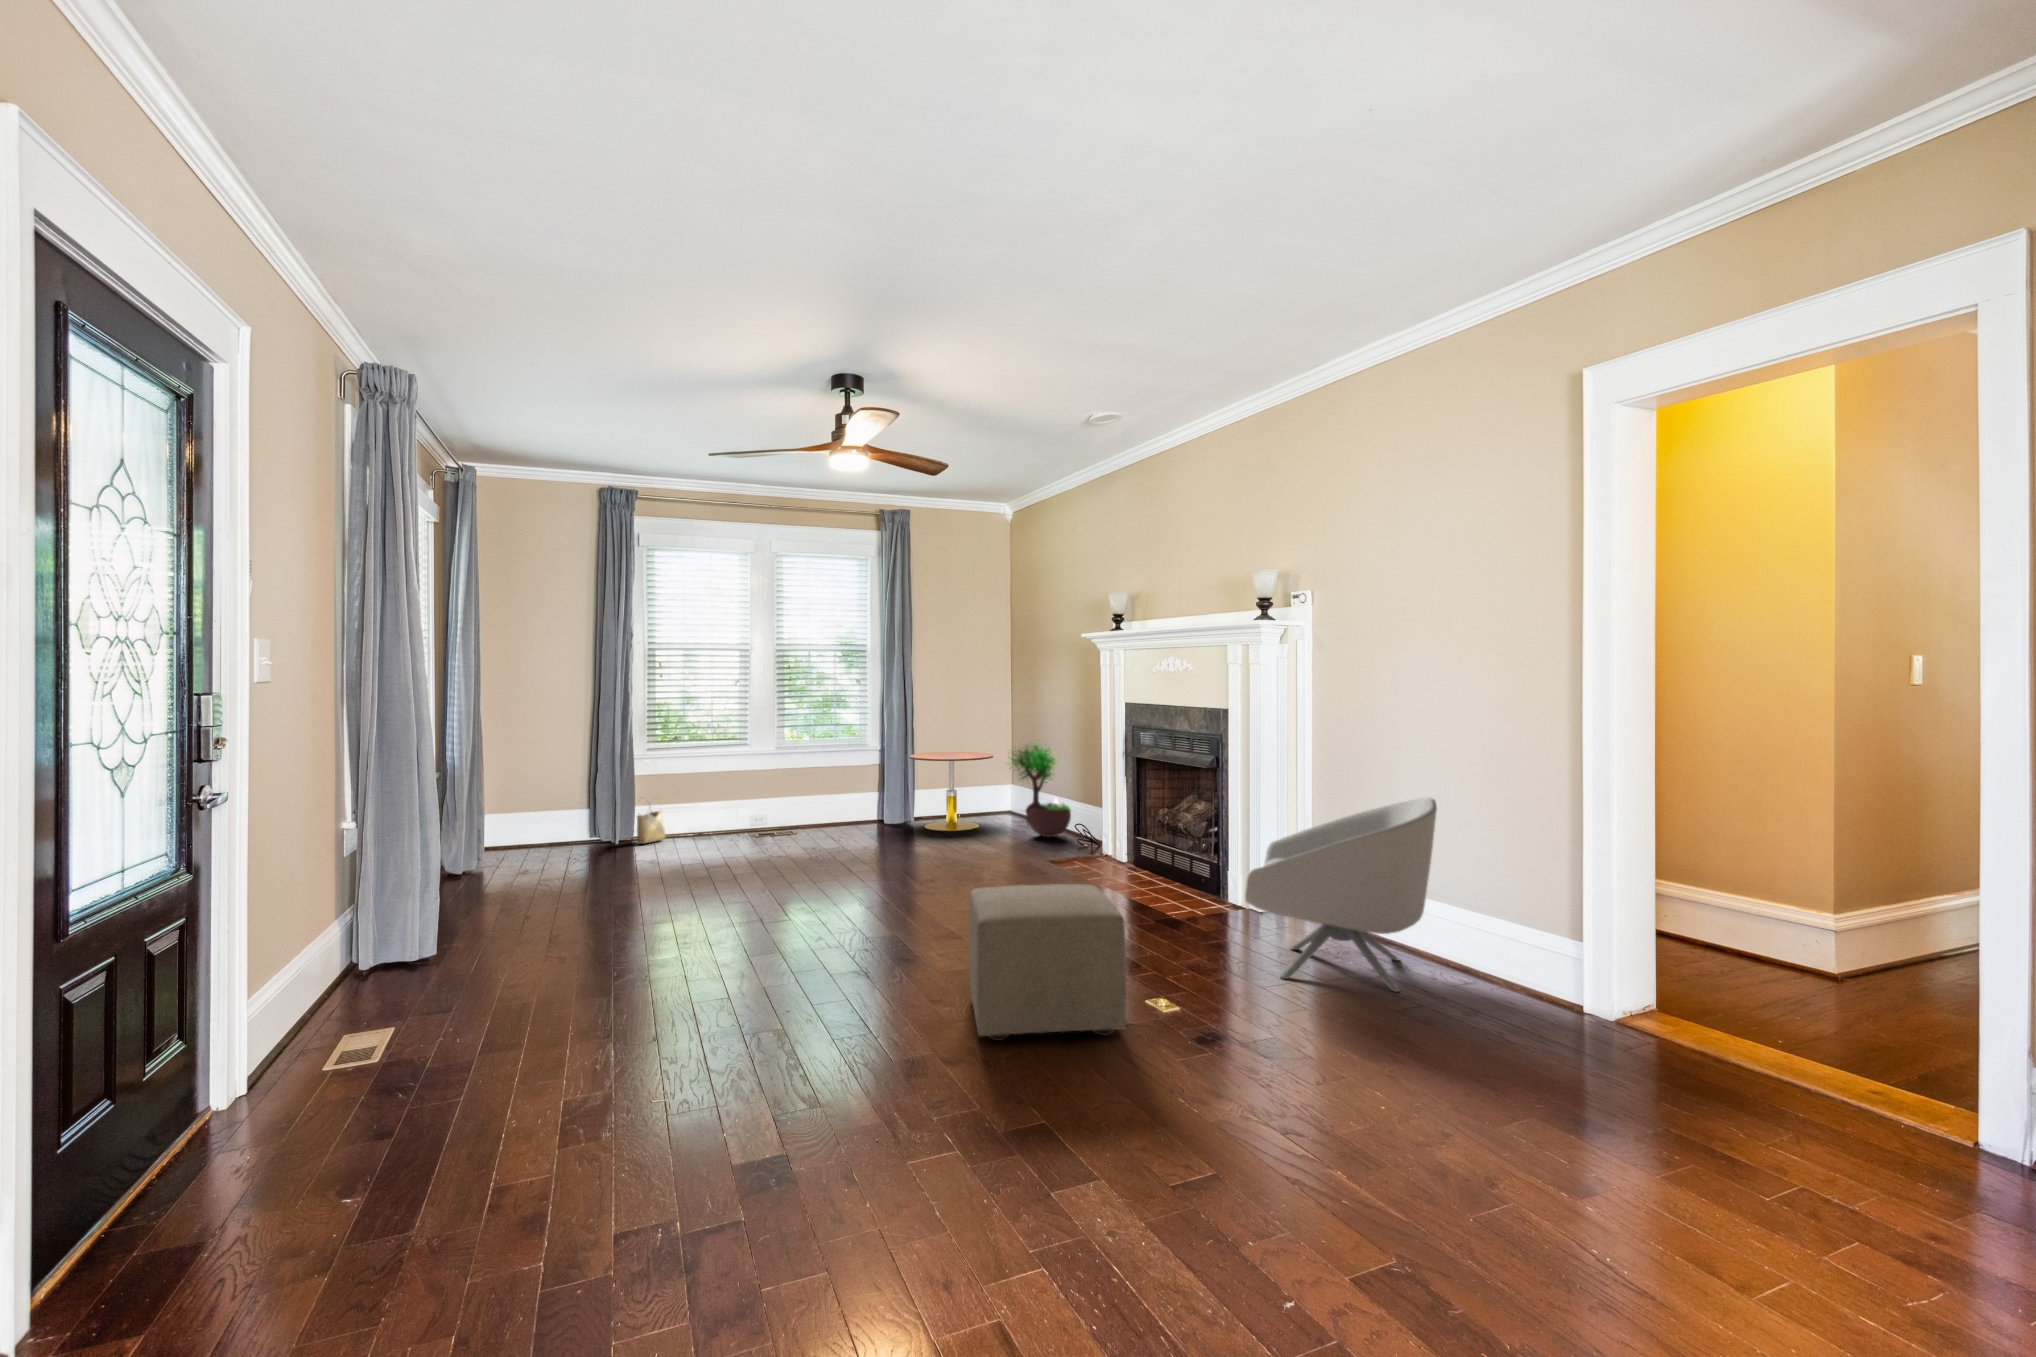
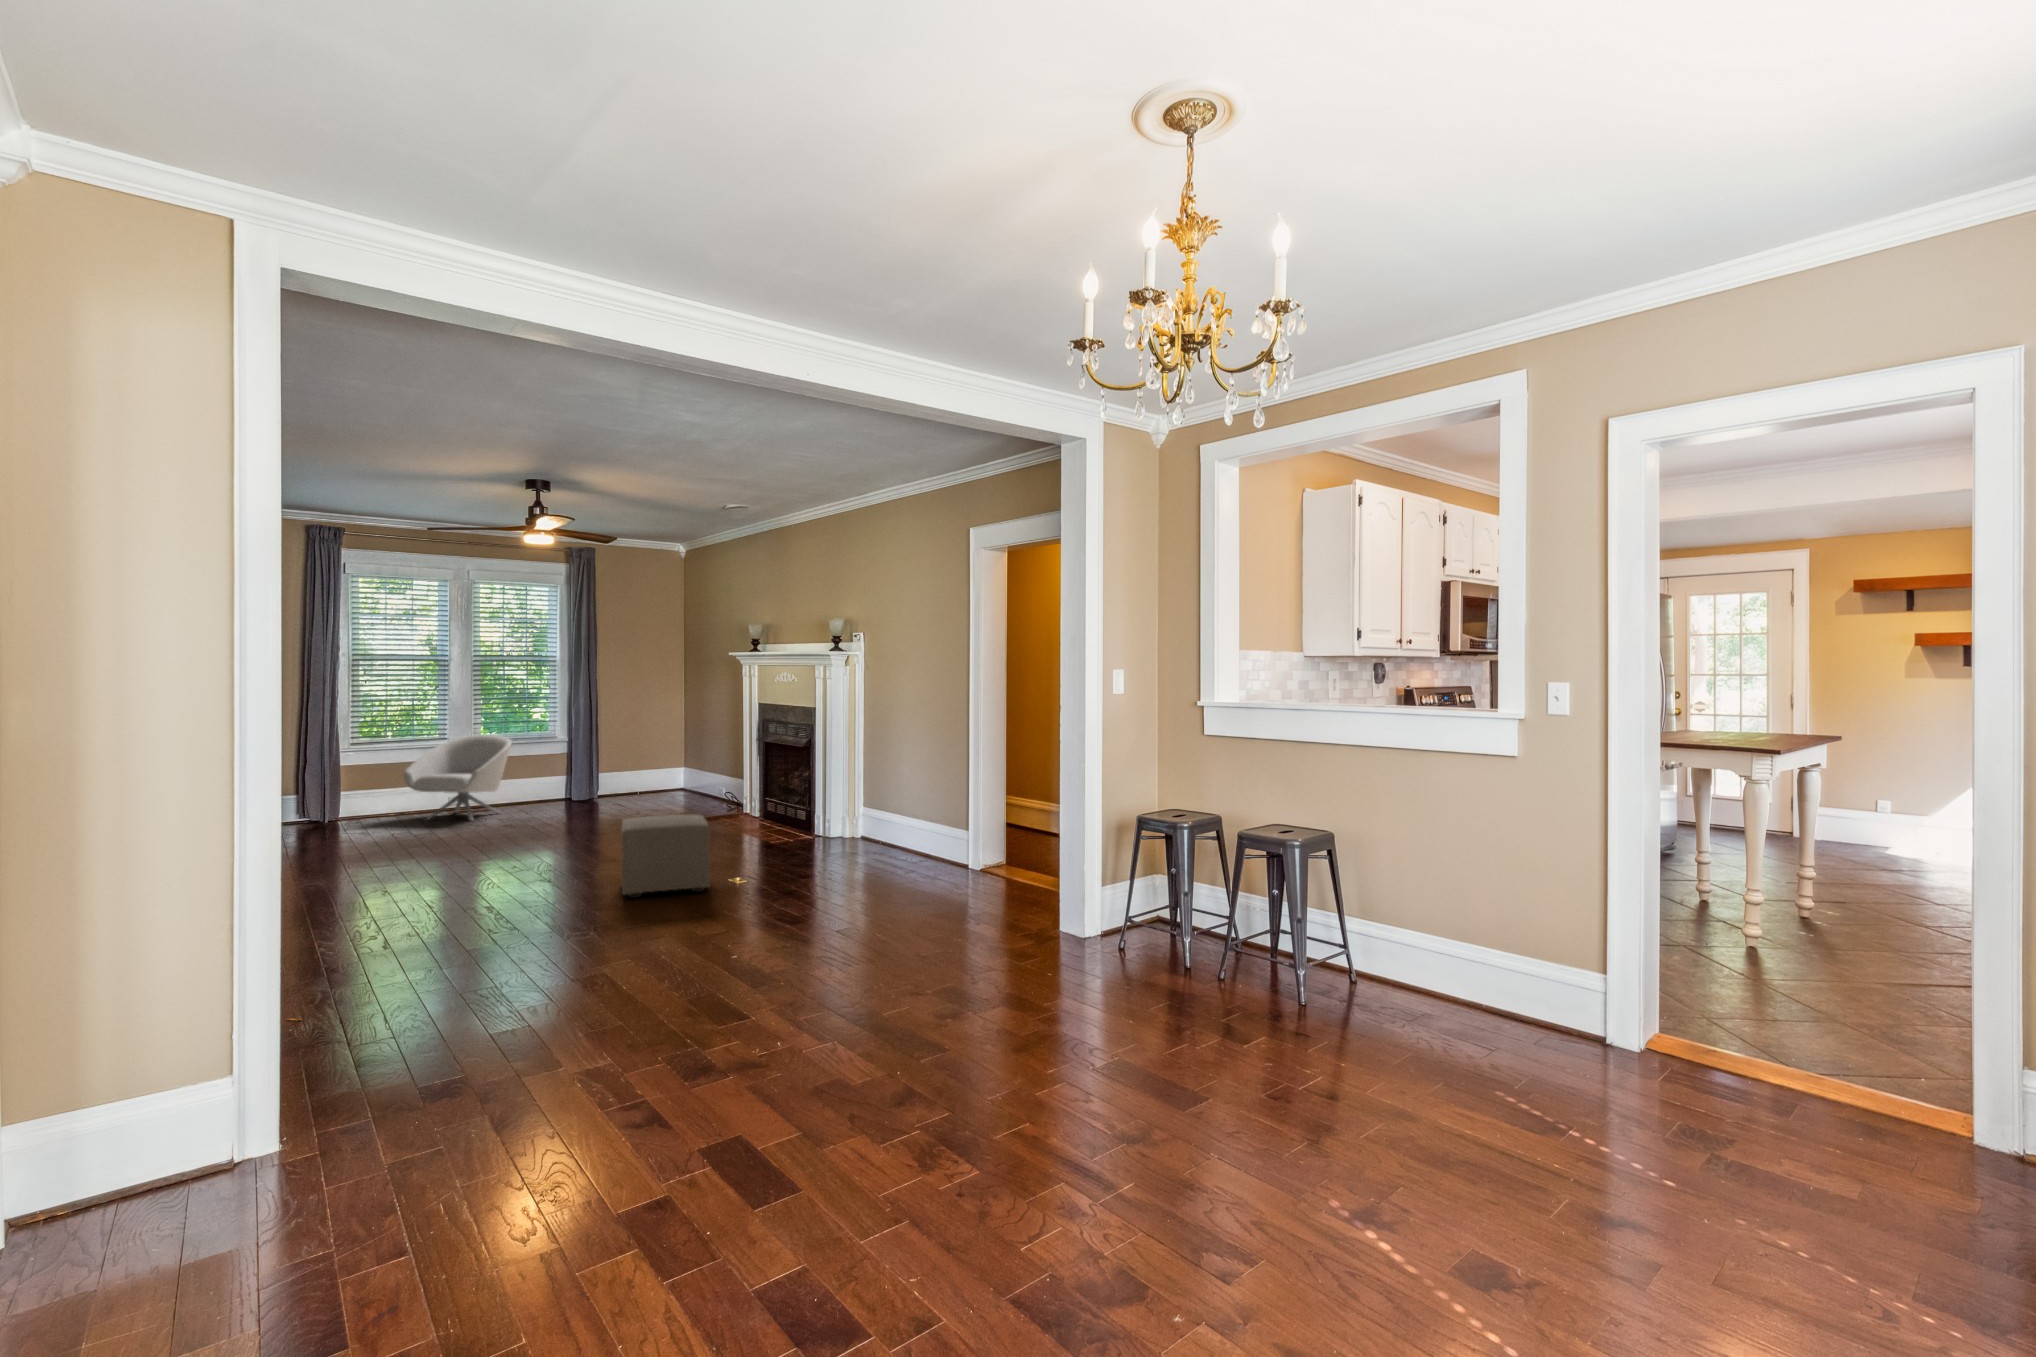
potted tree: present [1009,743,1071,837] -> none [672,727,726,806]
side table: present [909,752,994,831] -> none [592,742,665,805]
armchair: present [1245,798,1437,992] -> present [404,735,512,821]
woven basket: present [637,807,665,844] -> none [345,783,372,823]

